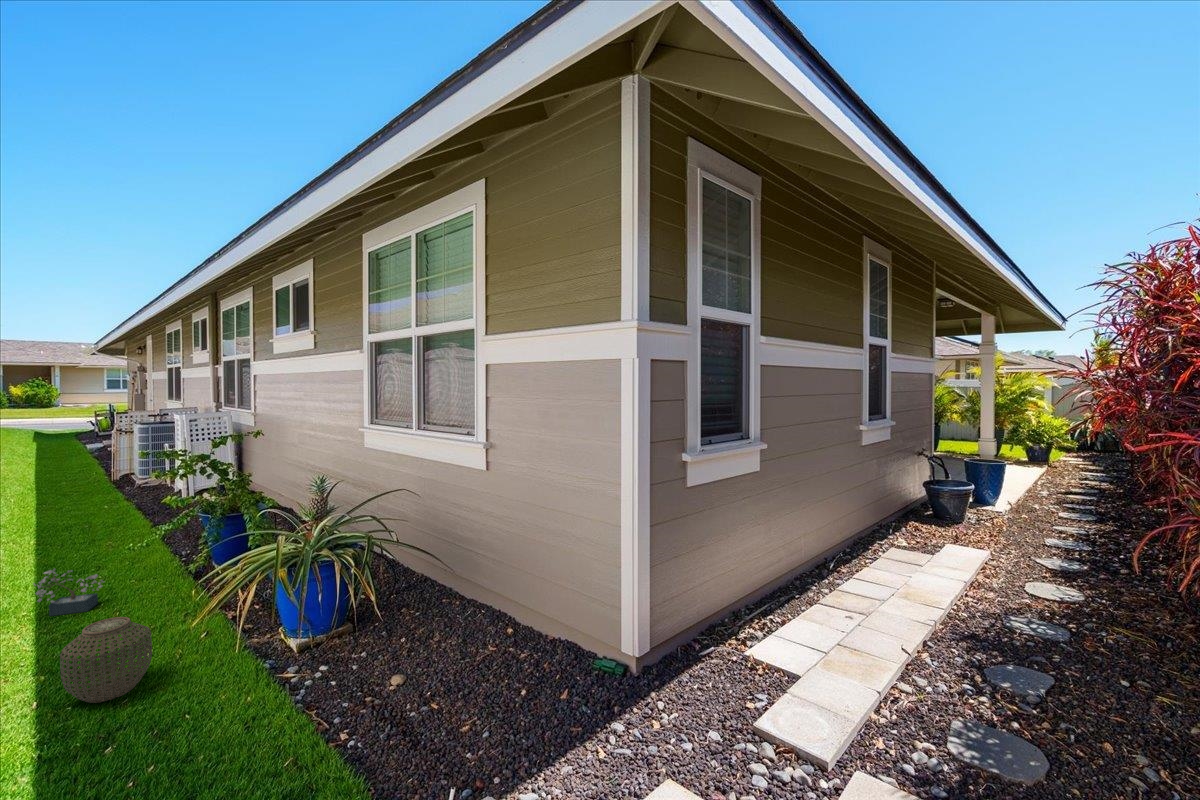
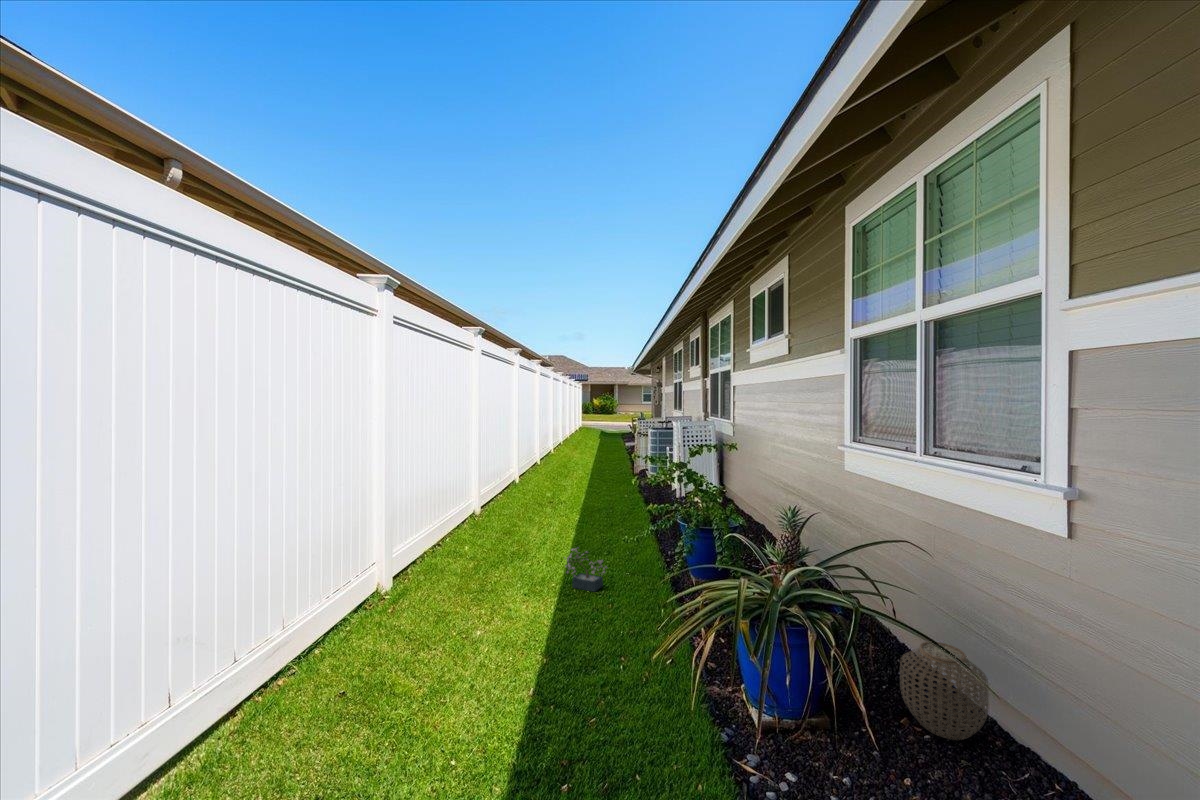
woven basket: present [60,617,152,703] -> present [900,642,988,740]

